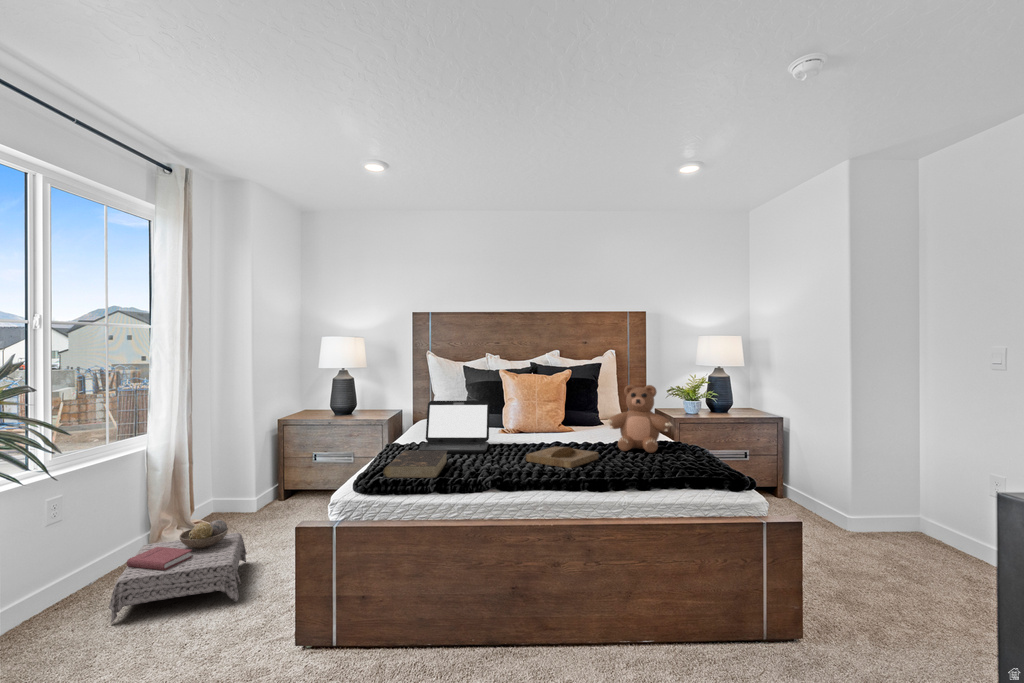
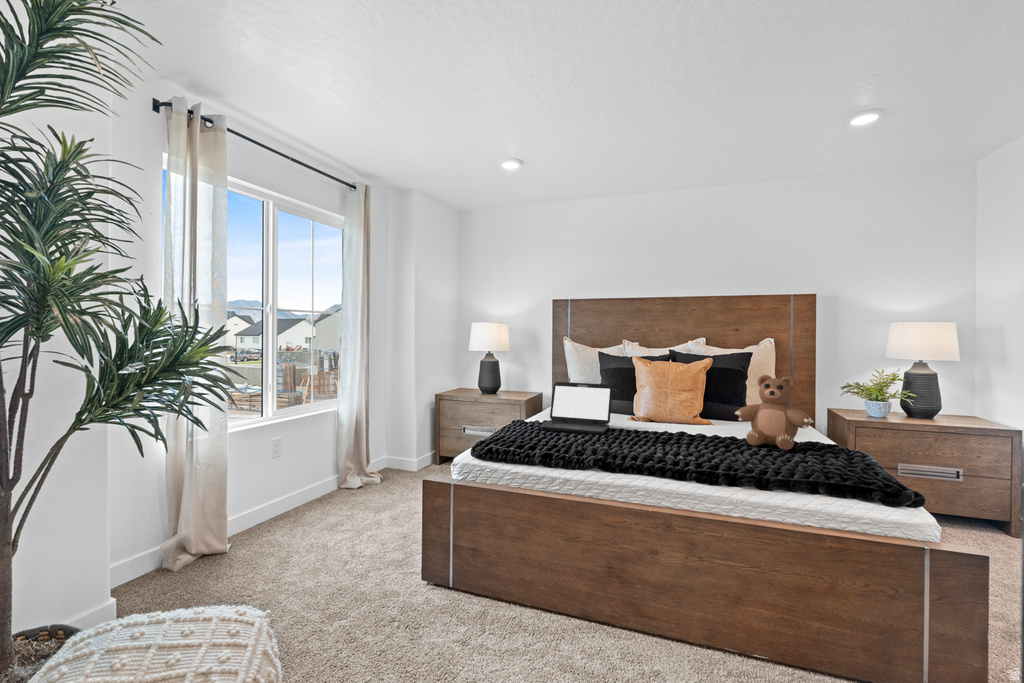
tray: present [526,446,598,468] -> none [639,434,719,457]
book: present [383,451,447,478] -> none [496,425,562,452]
ottoman: present [109,520,247,623] -> none [294,471,399,541]

